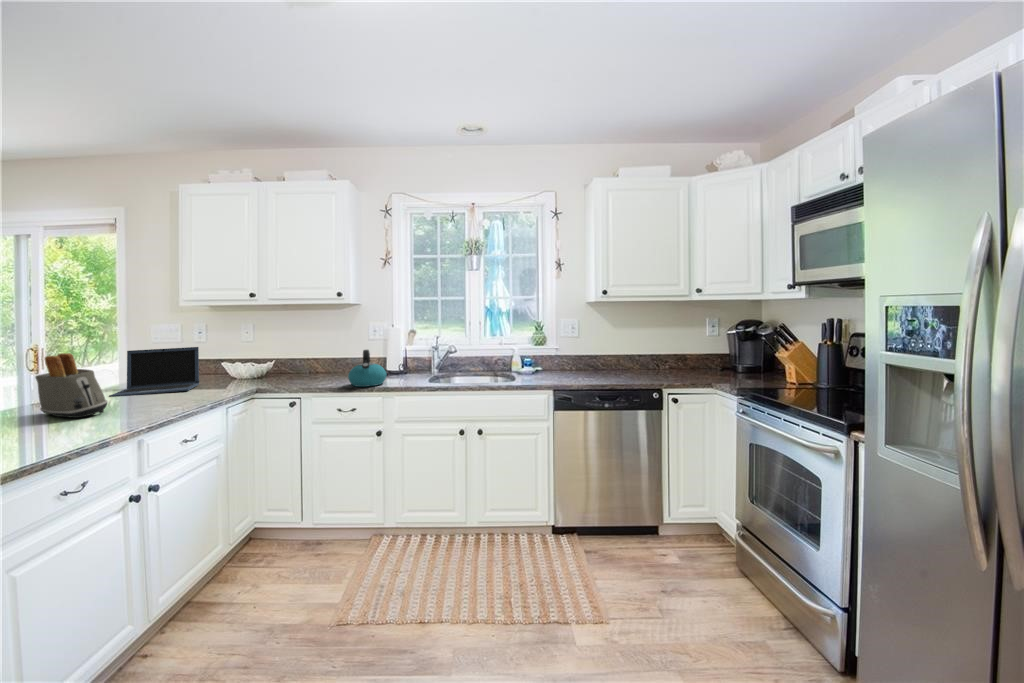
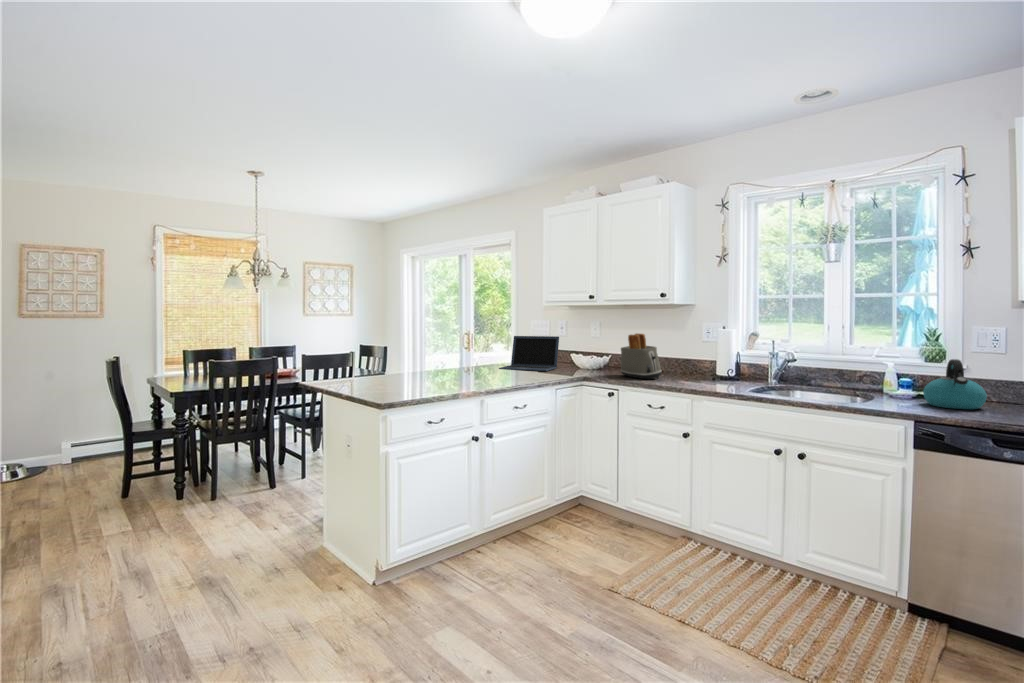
kettle: present [348,350,386,387] -> present [923,359,987,409]
toaster: present [35,353,107,418] -> present [621,334,662,379]

